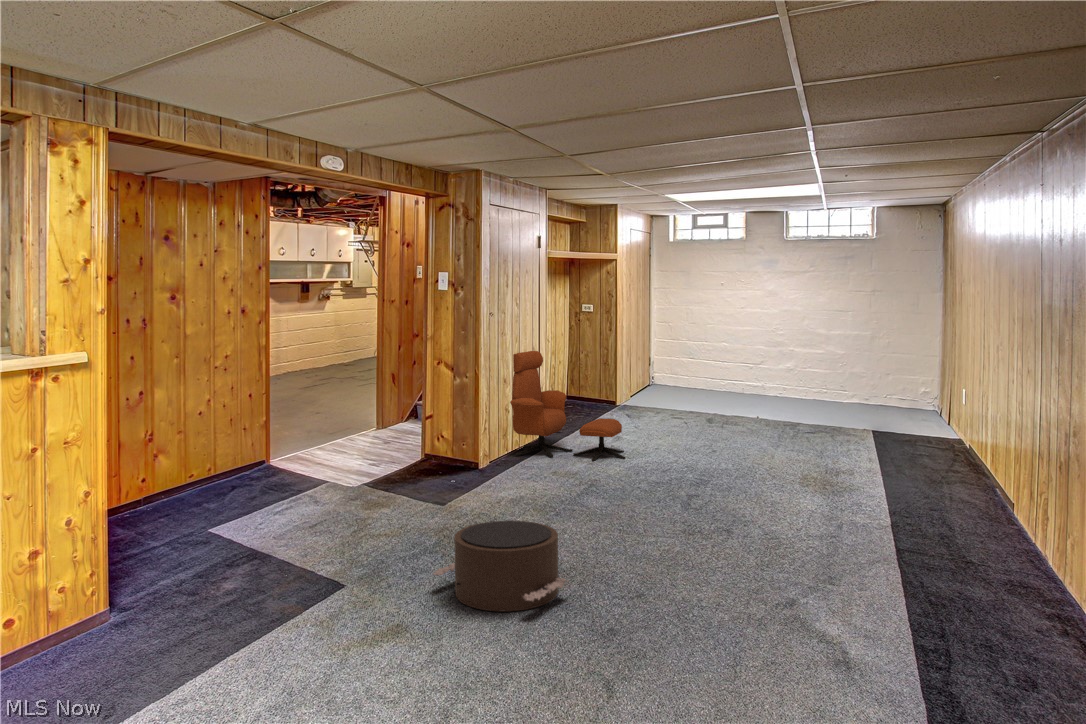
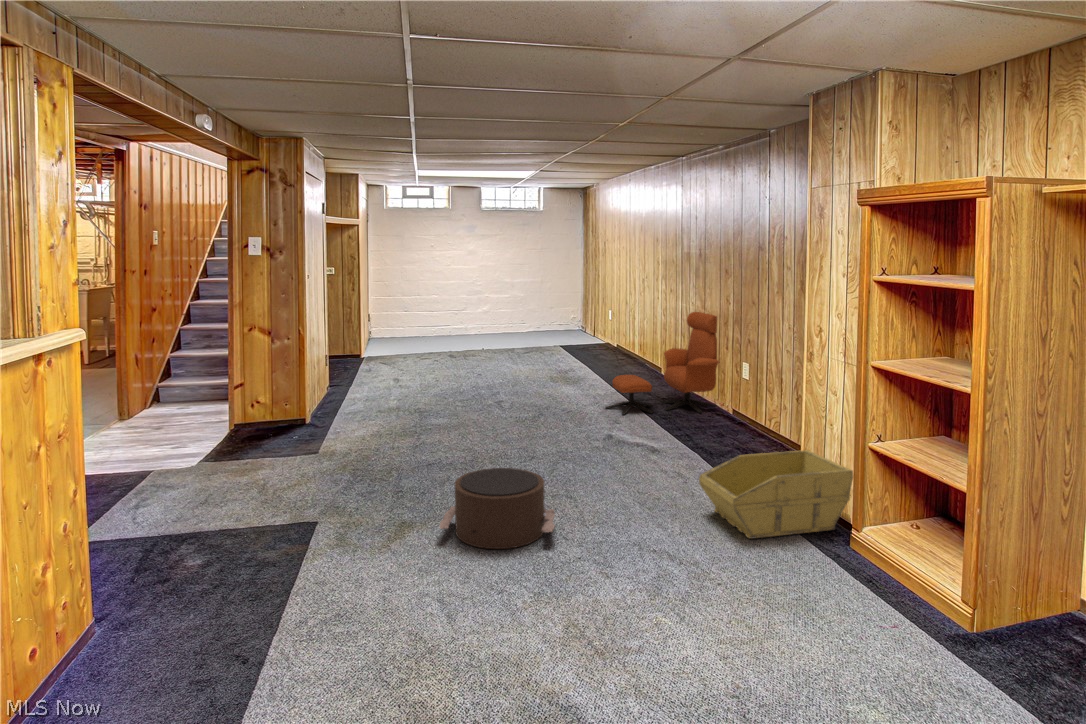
lounge chair: present [510,351,625,461] -> present [605,312,720,414]
storage bin: none [752,552,970,690] -> present [699,450,853,539]

